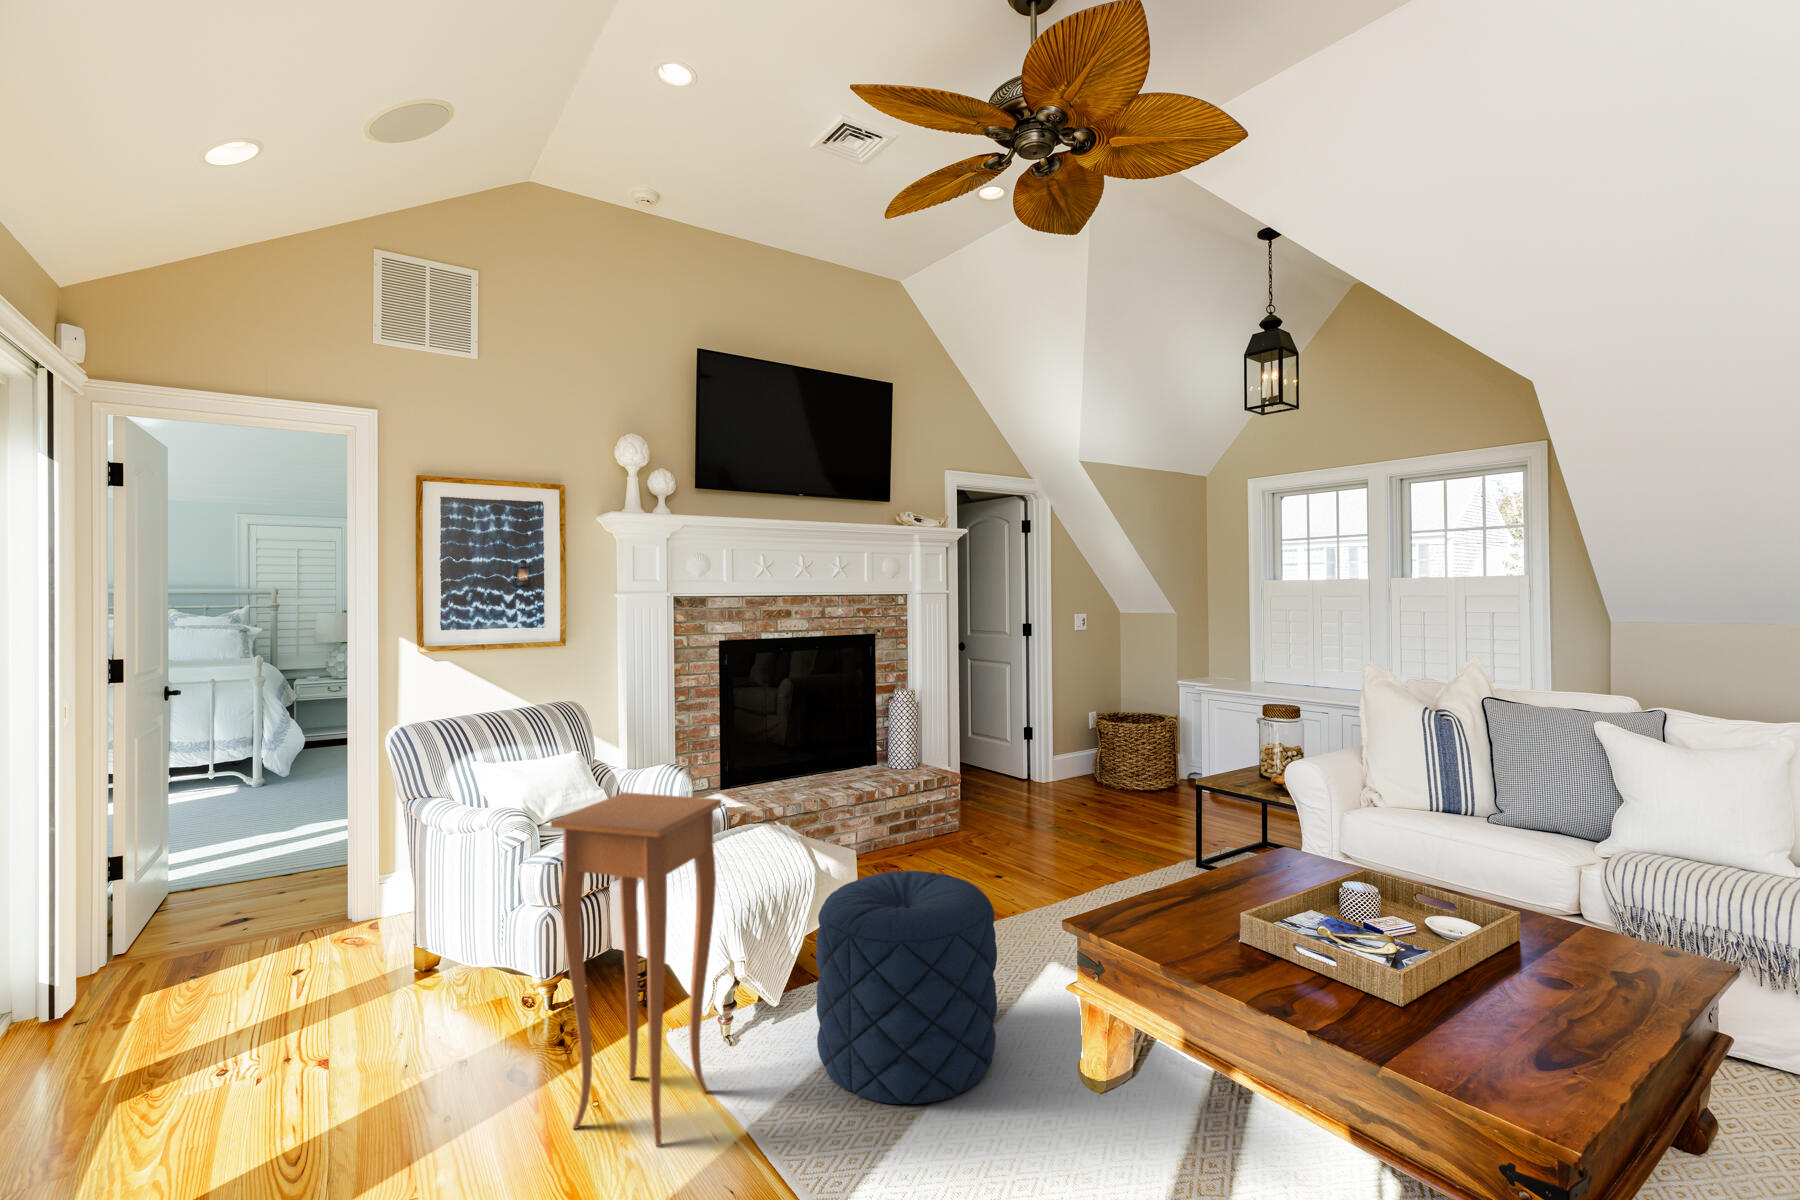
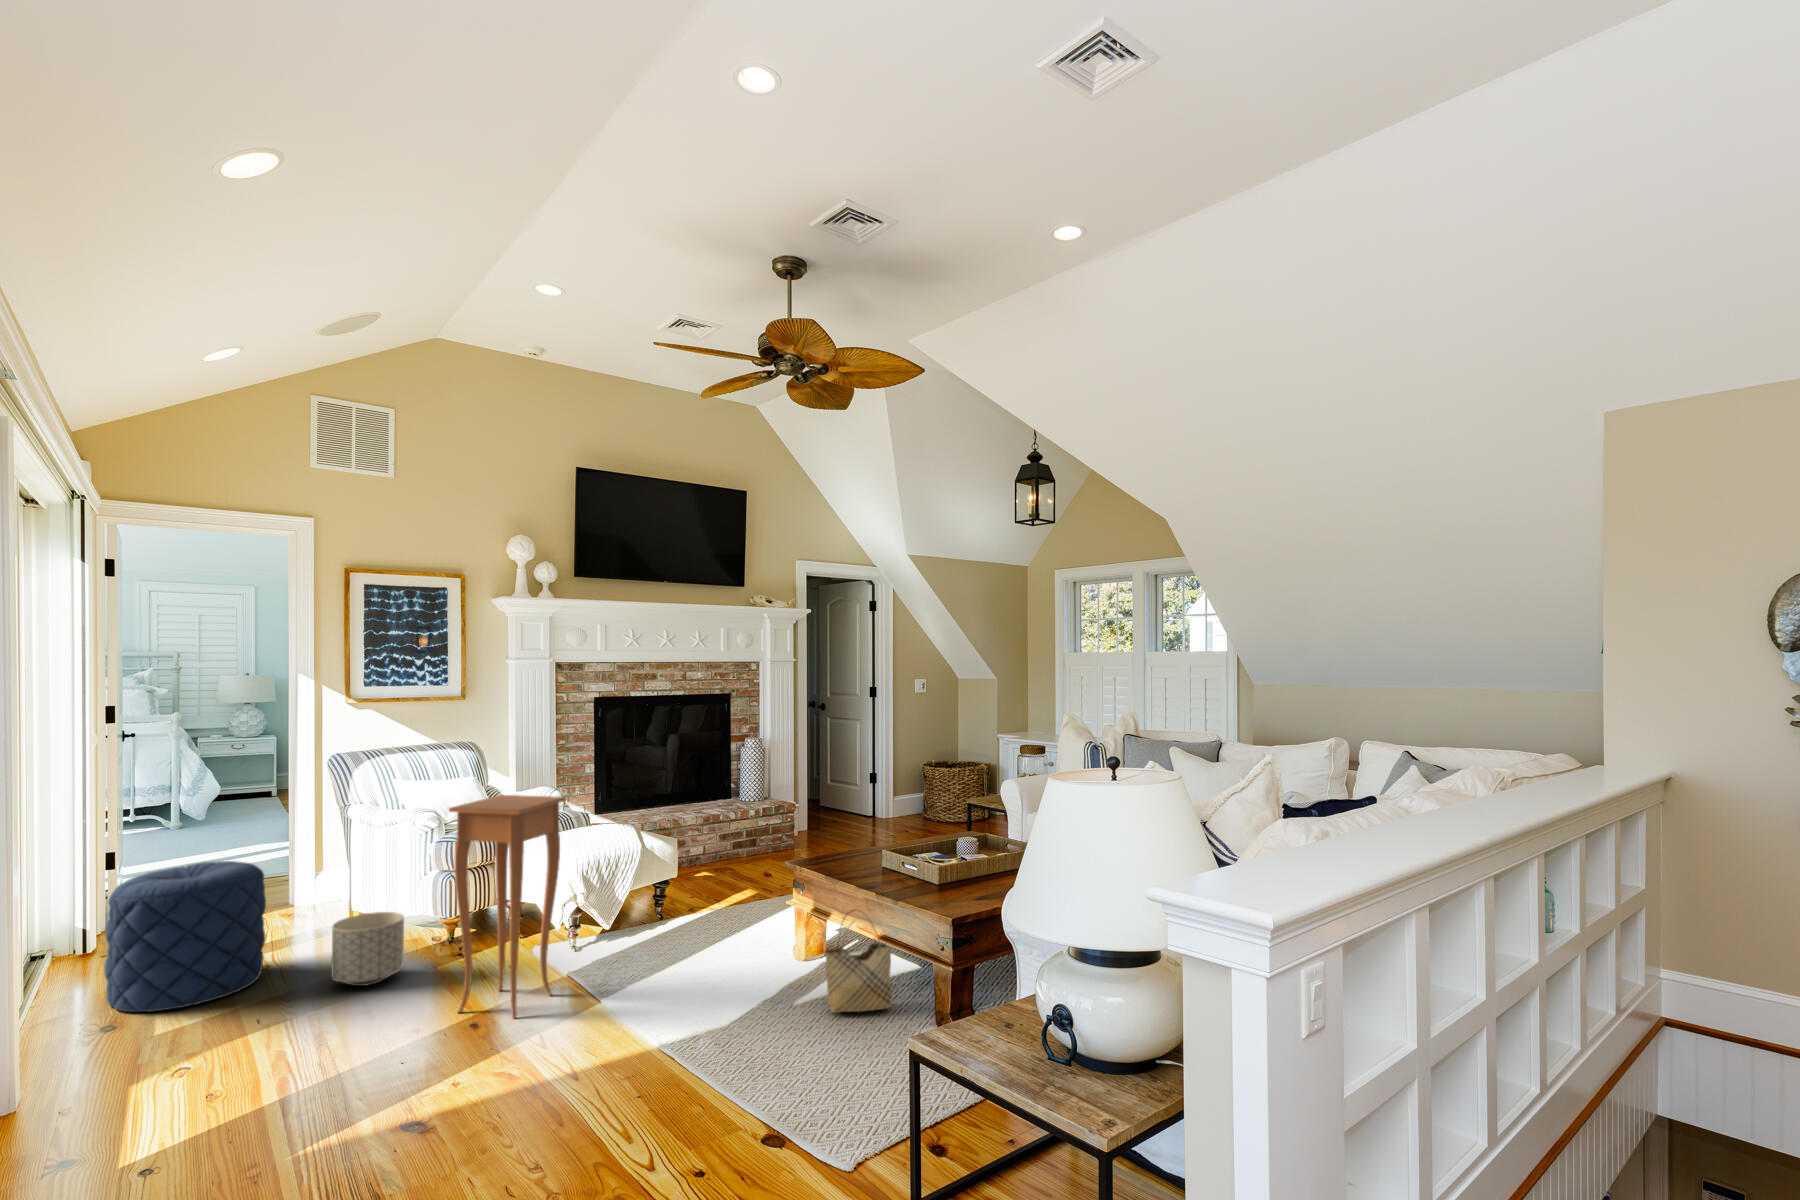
pouf: present [816,871,997,1104] -> present [104,861,266,1012]
planter: none [392,947,494,1060] -> present [331,912,404,986]
woven basket: none [1140,986,1248,1160] -> present [825,910,891,1013]

